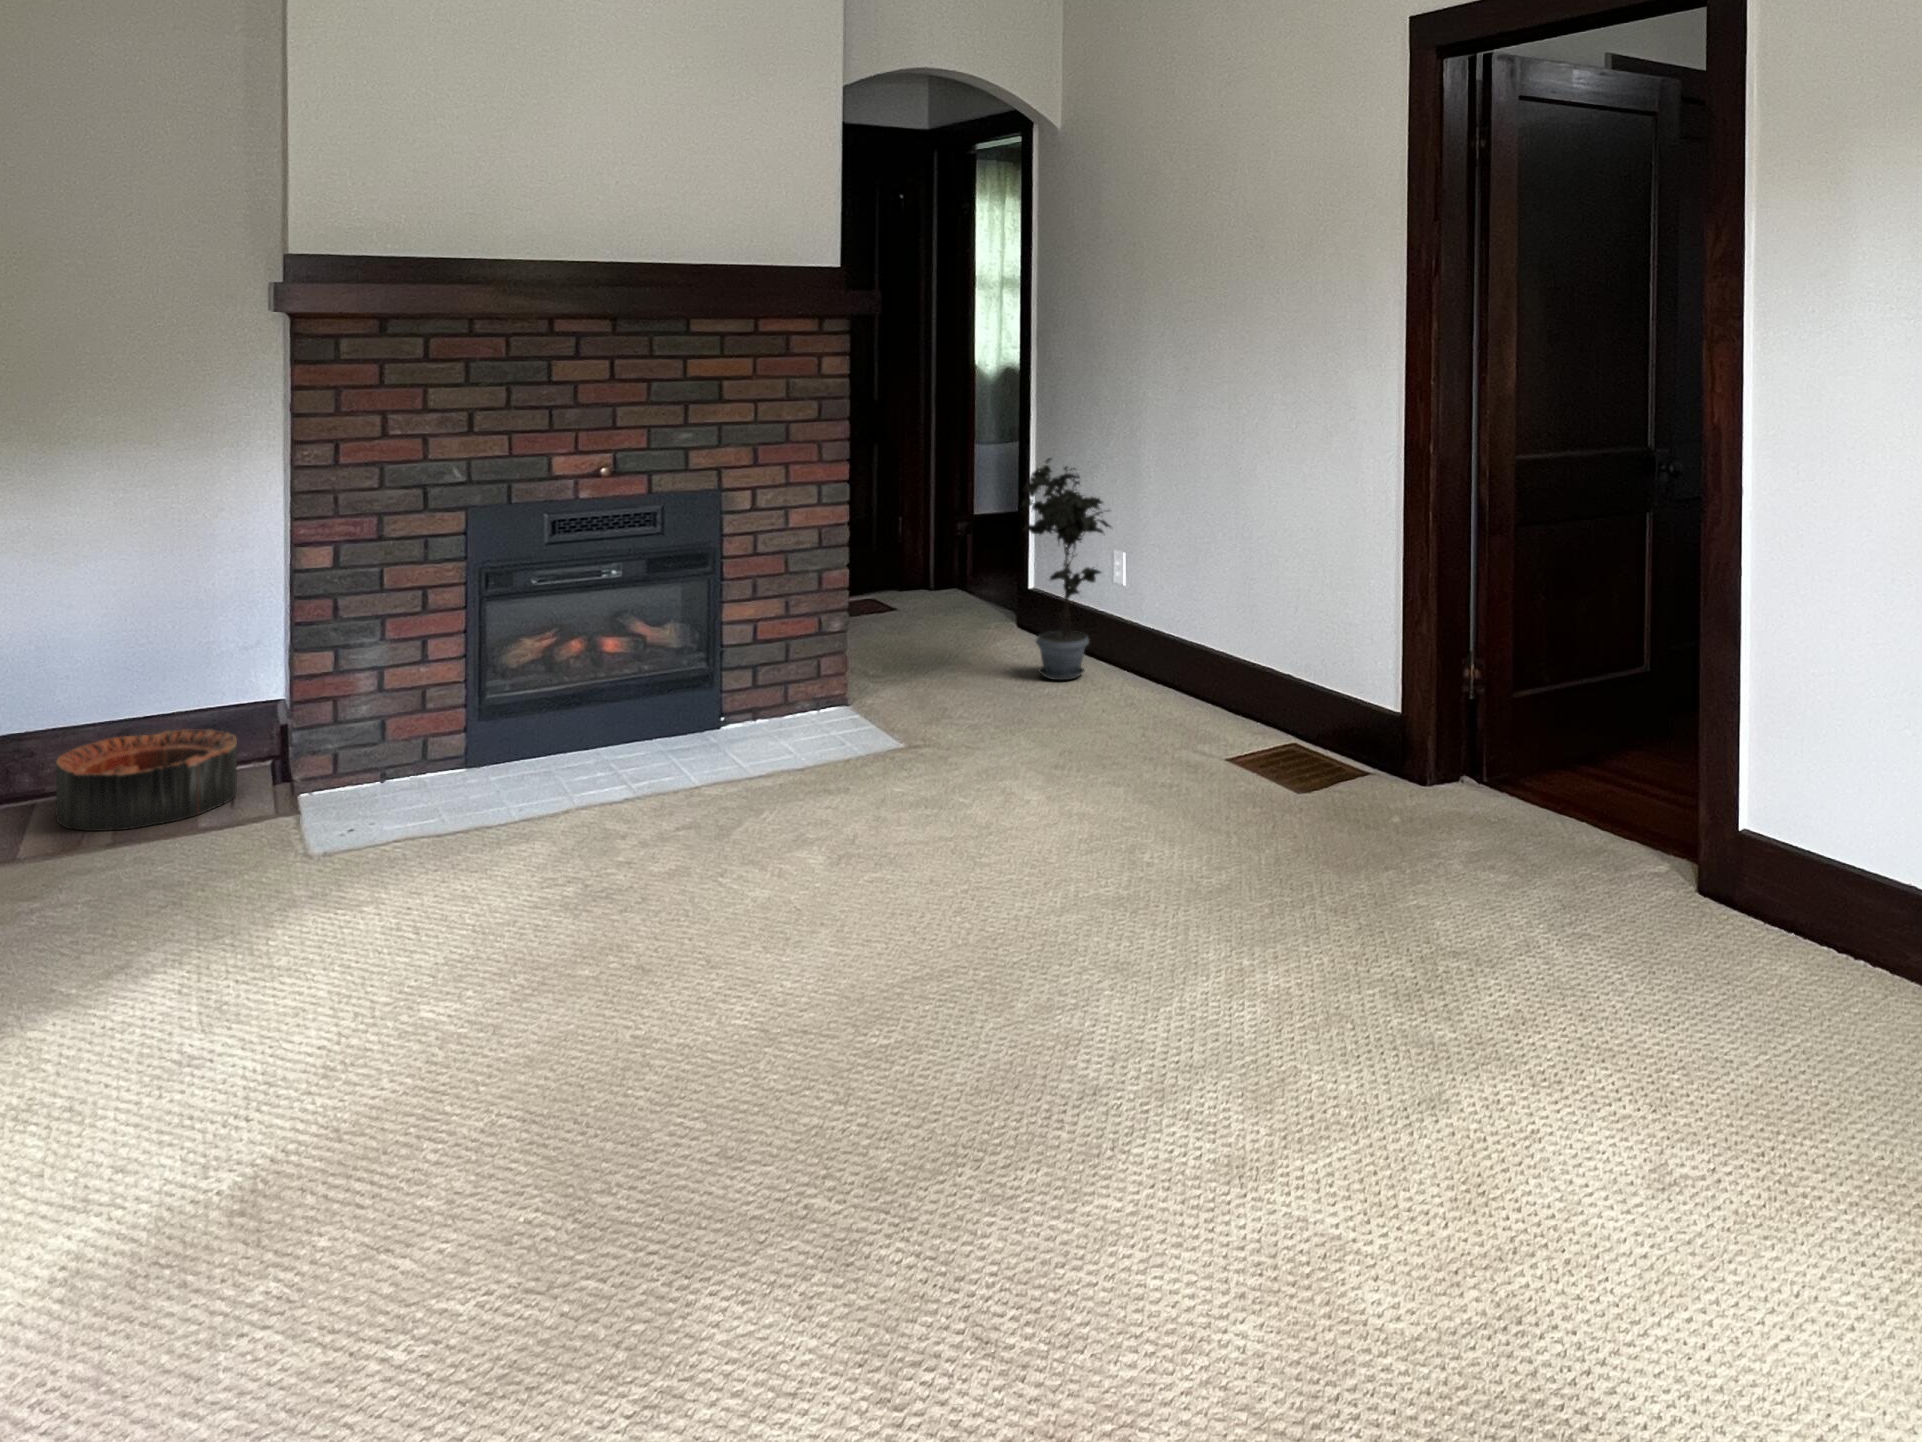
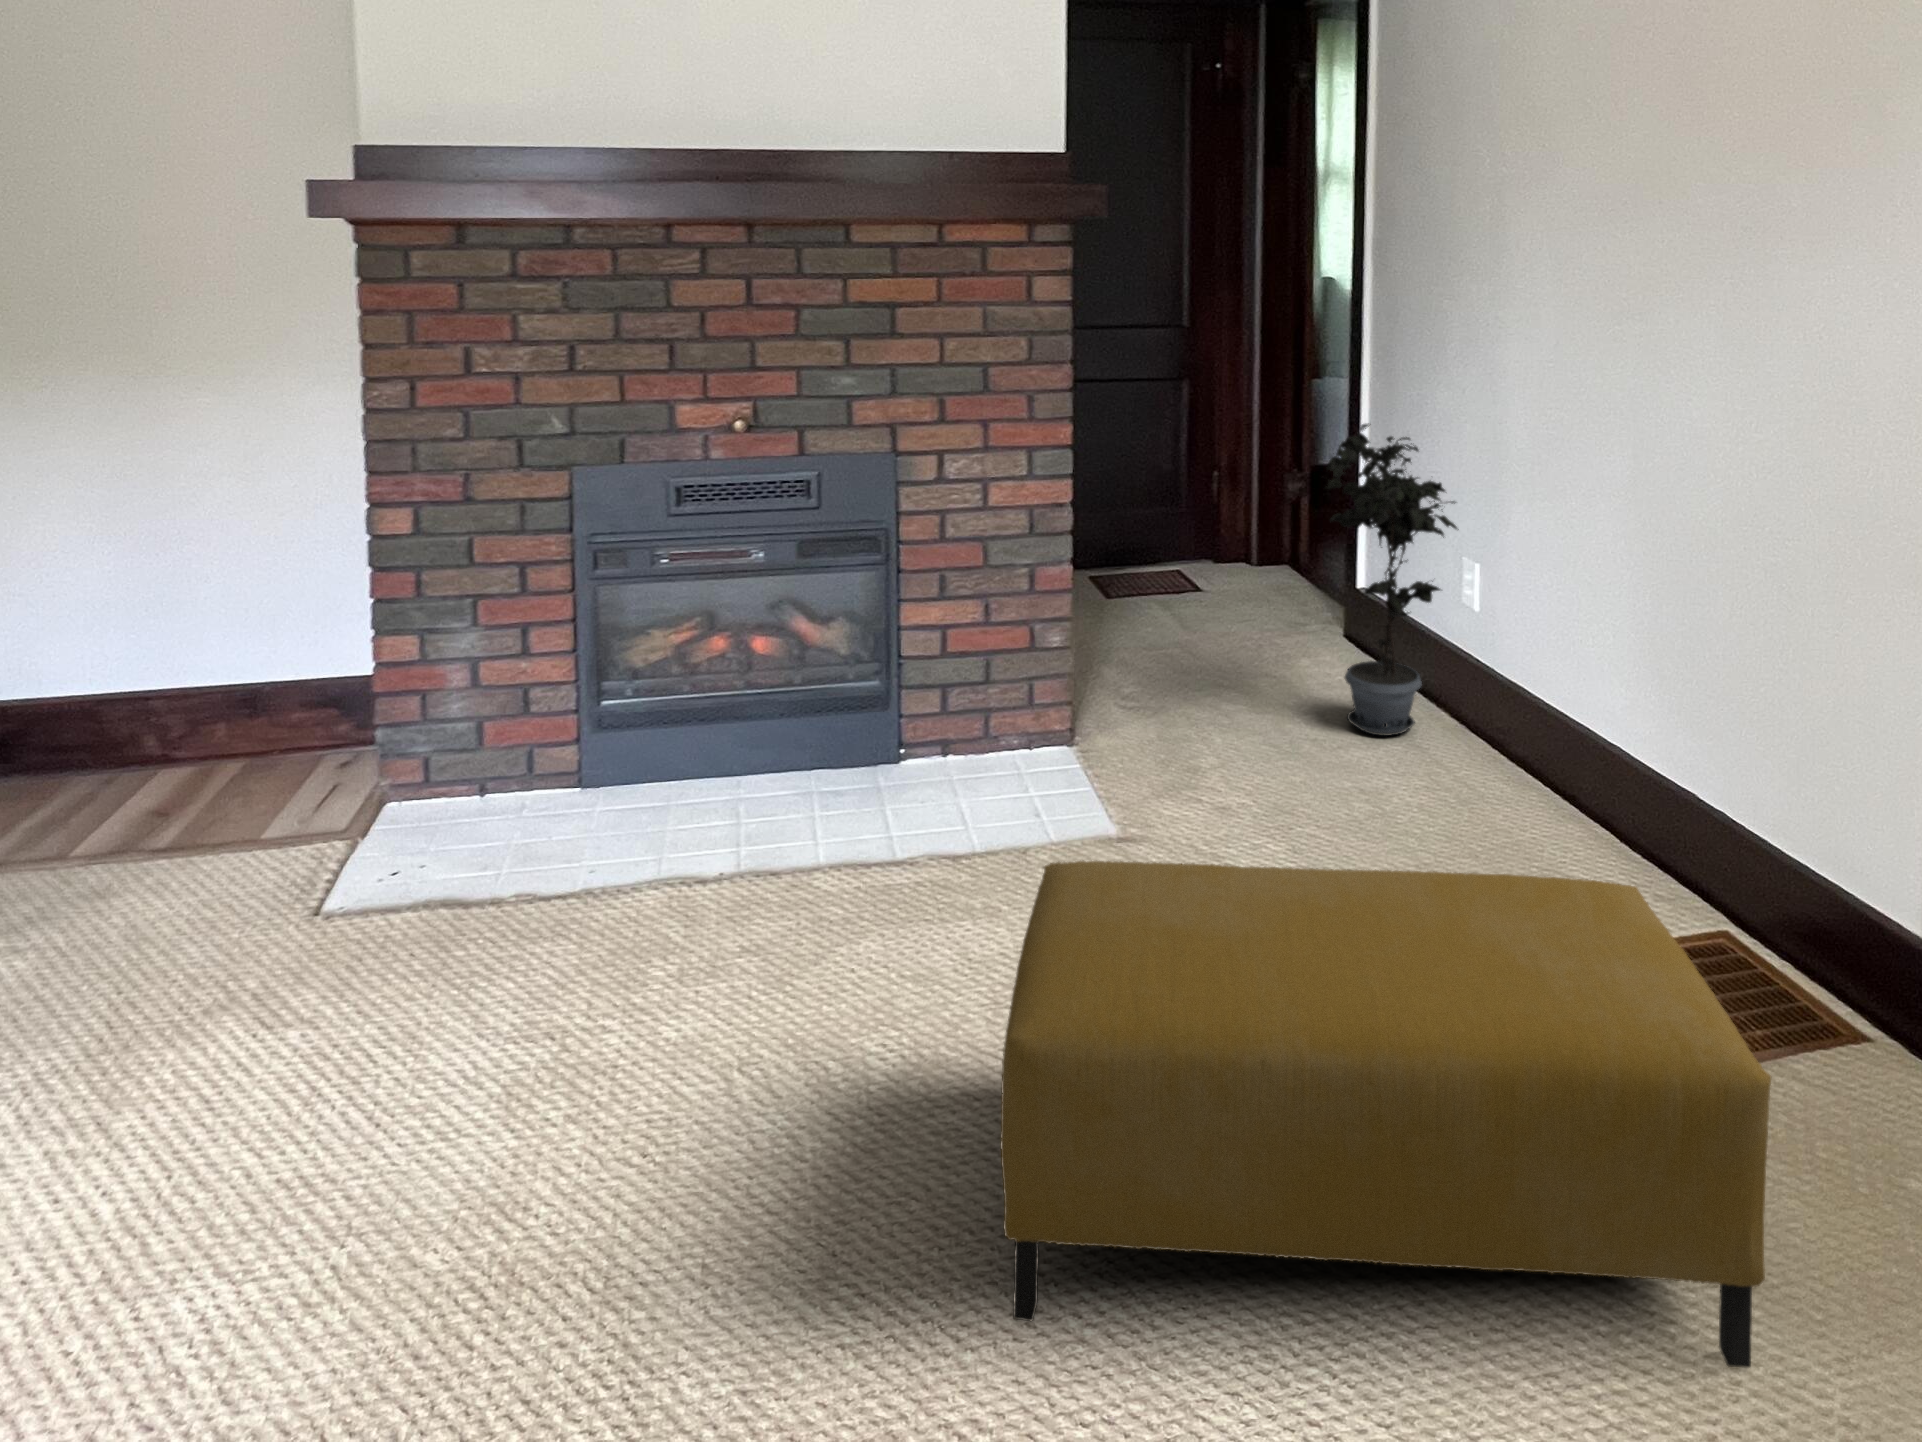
ottoman: none [927,681,1332,925] -> present [1001,861,1771,1368]
basket: present [56,729,237,831] -> none [133,702,340,831]

